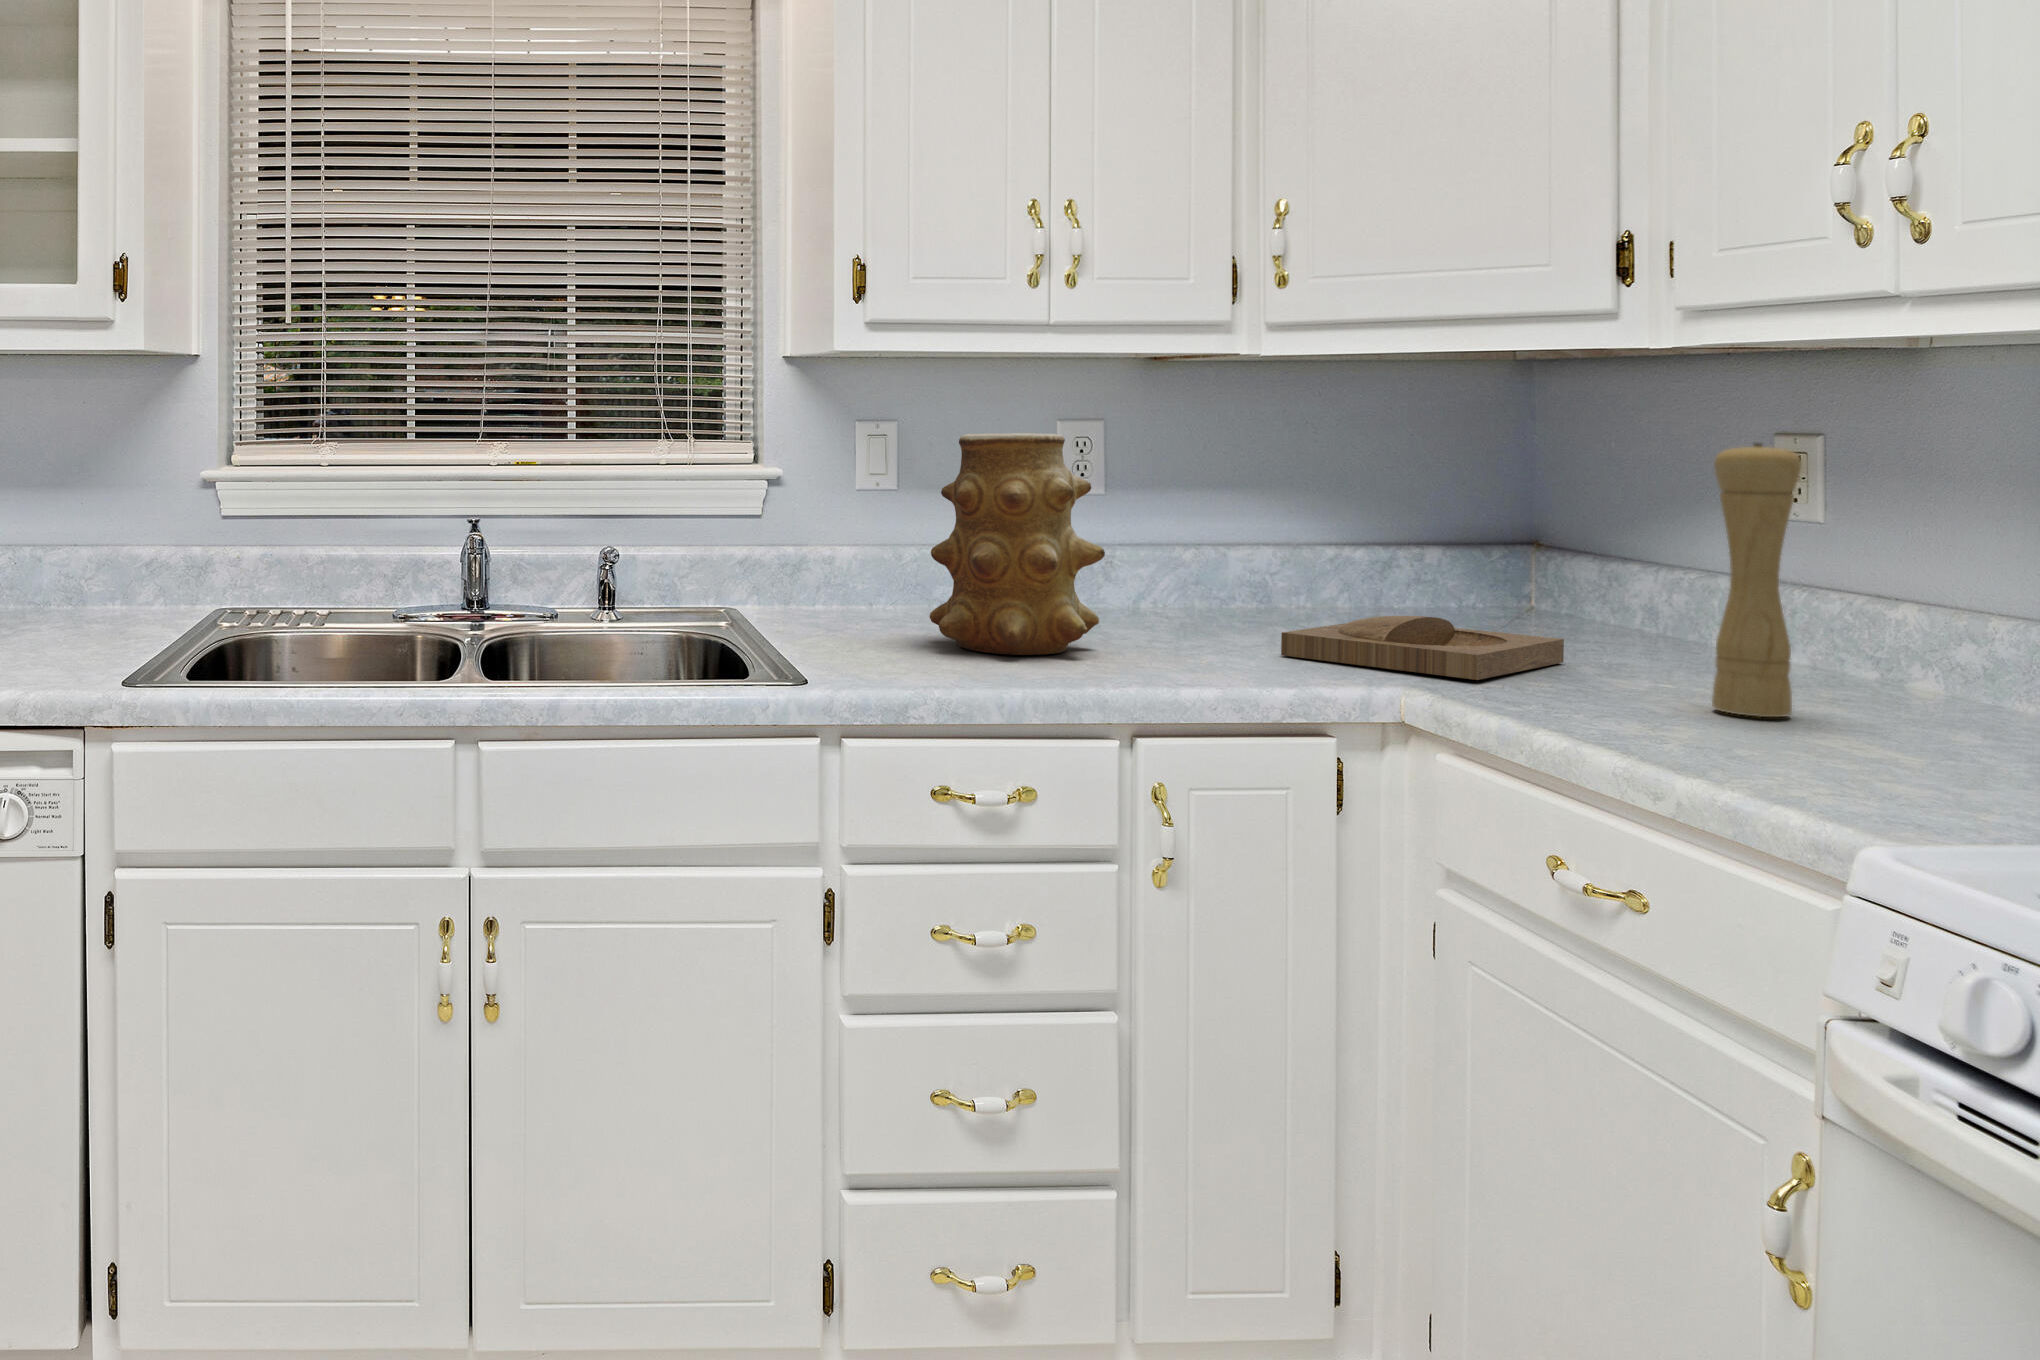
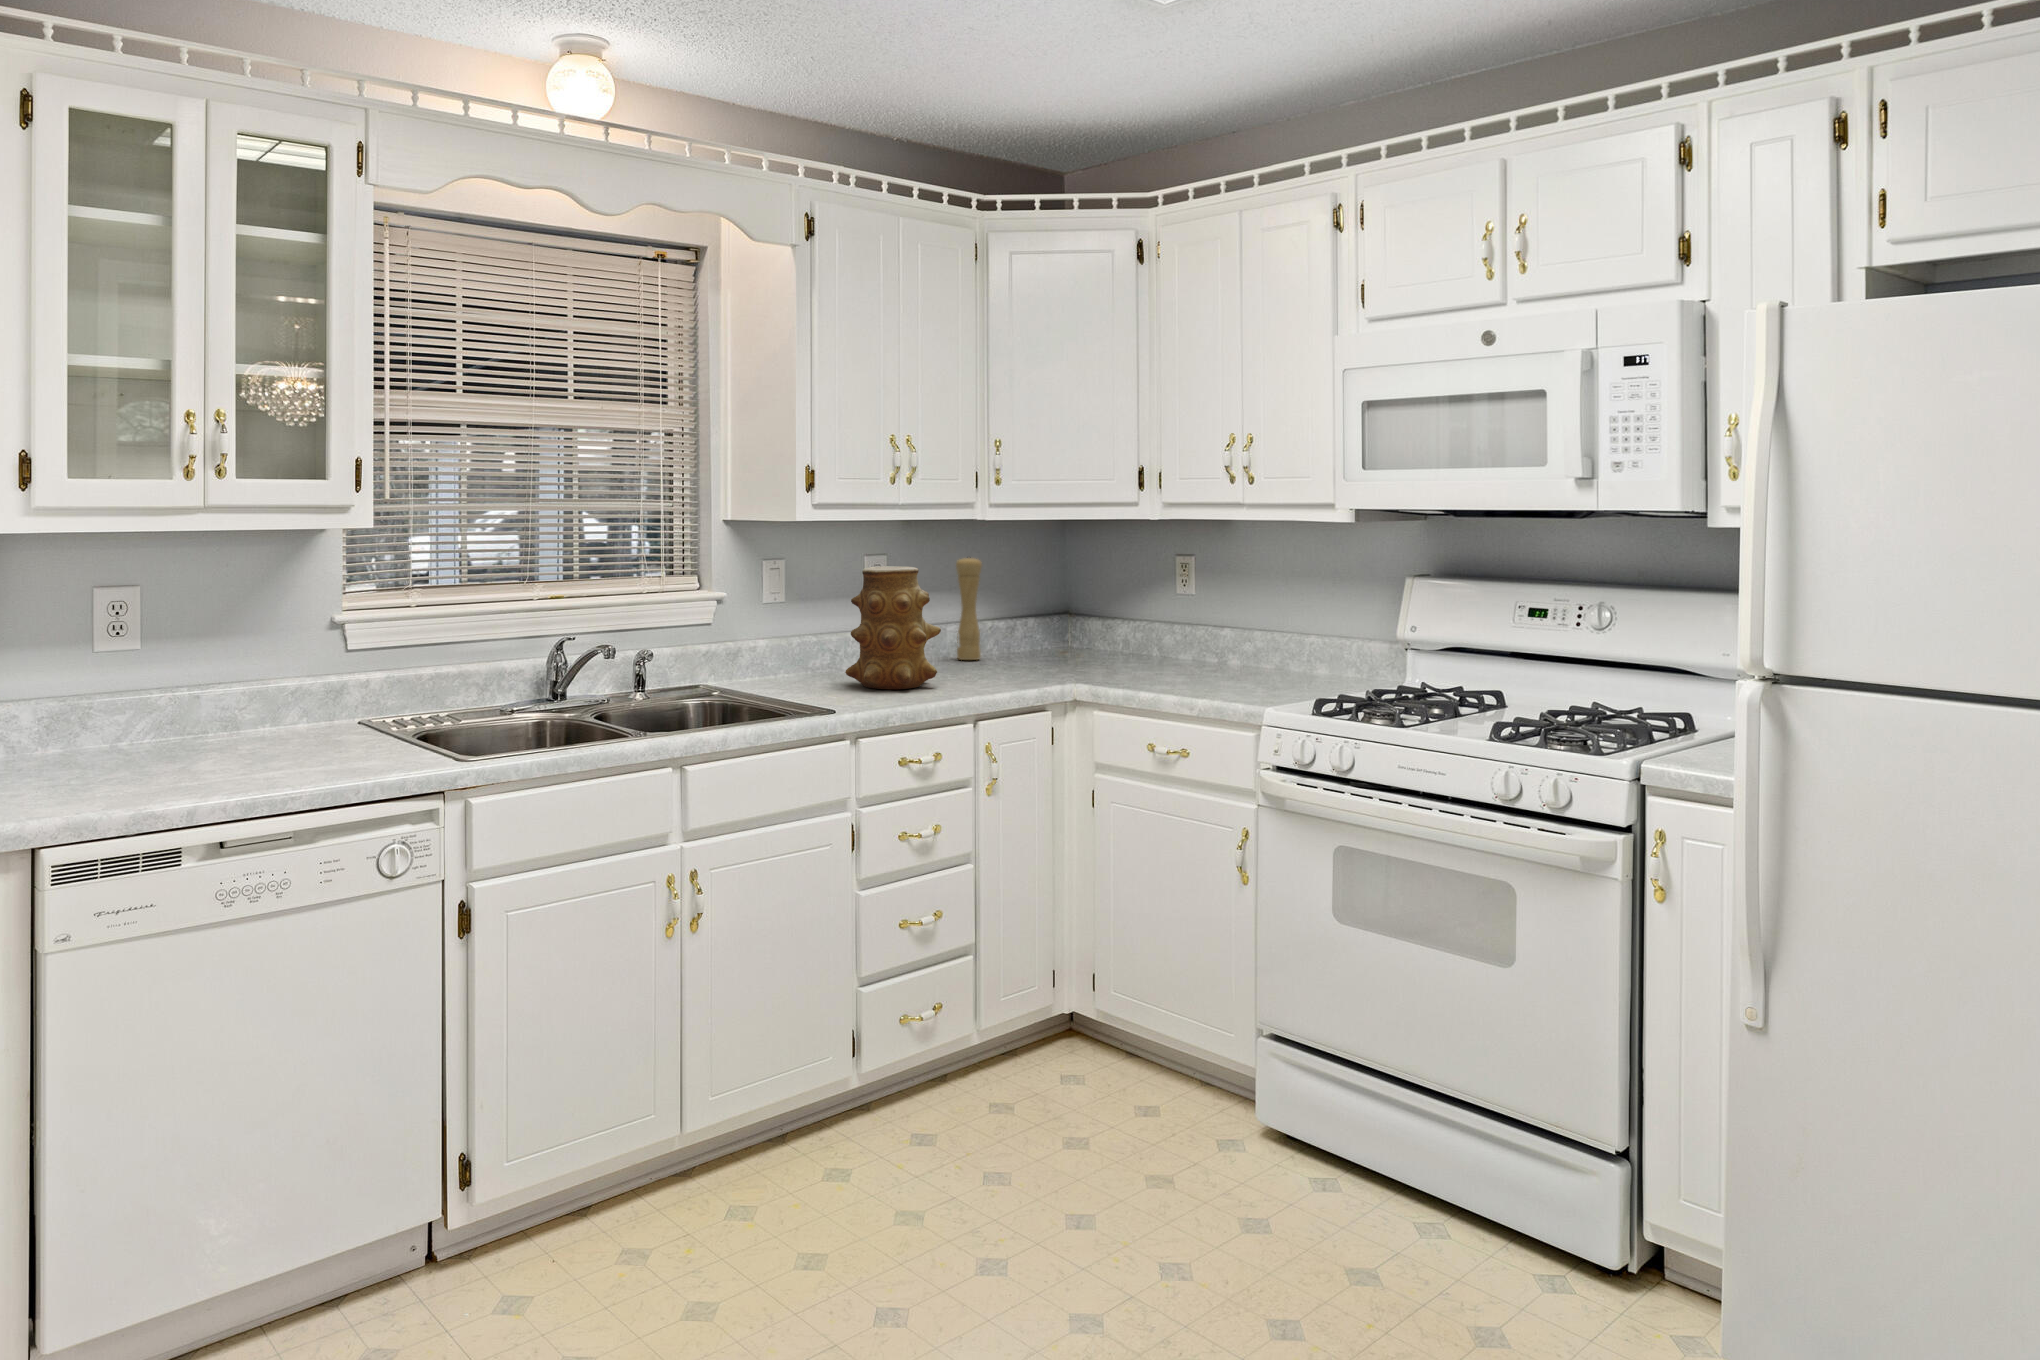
pepper mill: present [1712,443,1801,717] -> present [956,557,982,660]
tray: present [1281,616,1564,680] -> none [1012,652,1118,681]

